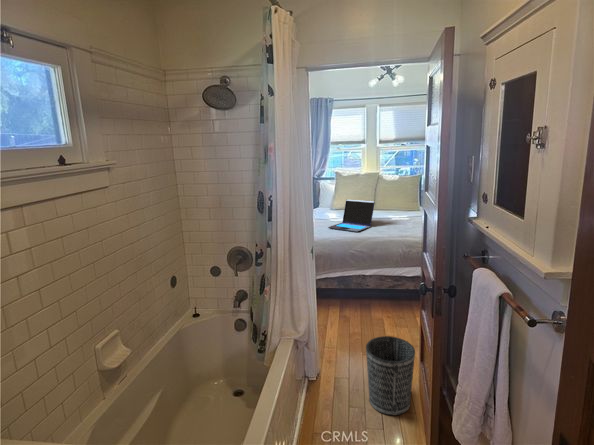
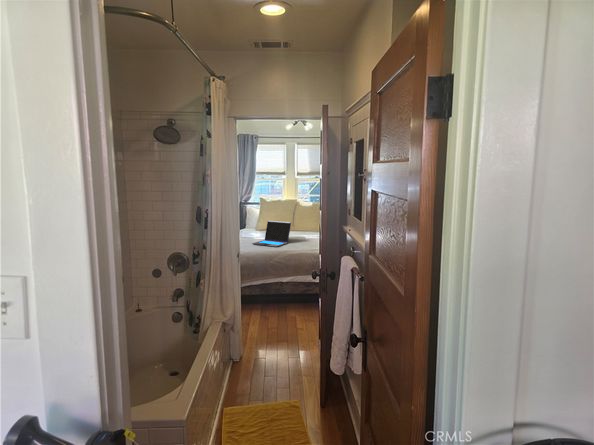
wastebasket: present [366,336,415,415] -> none [278,320,314,378]

